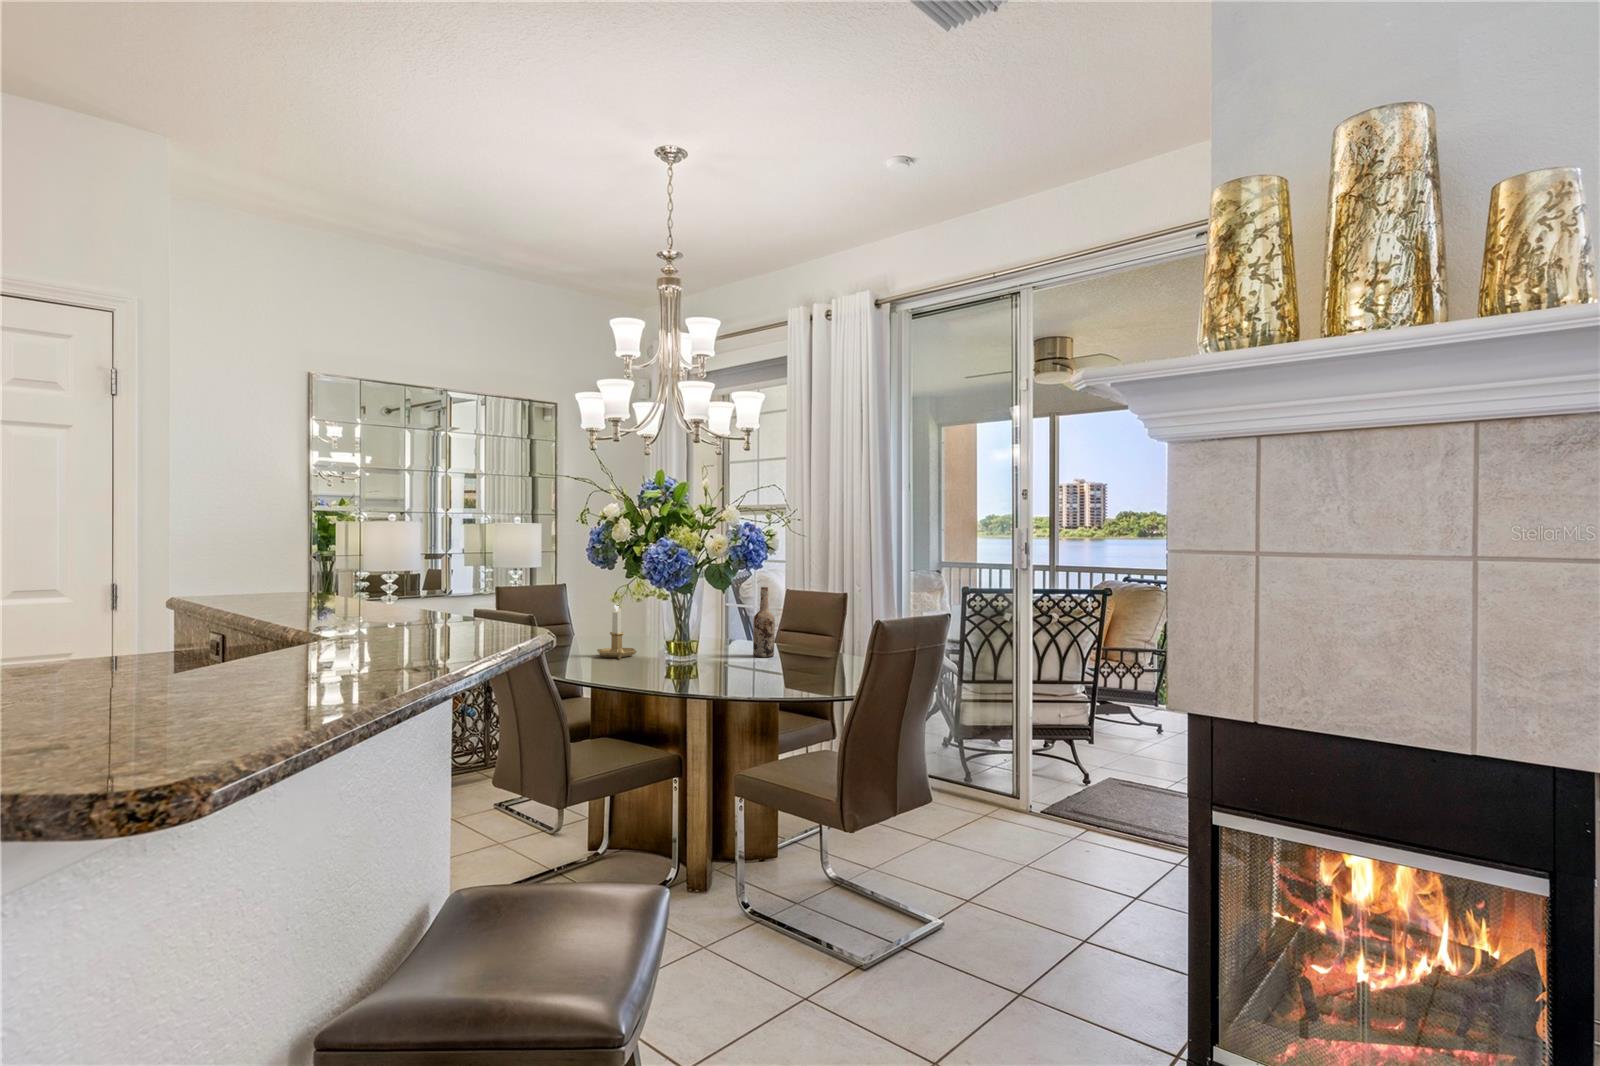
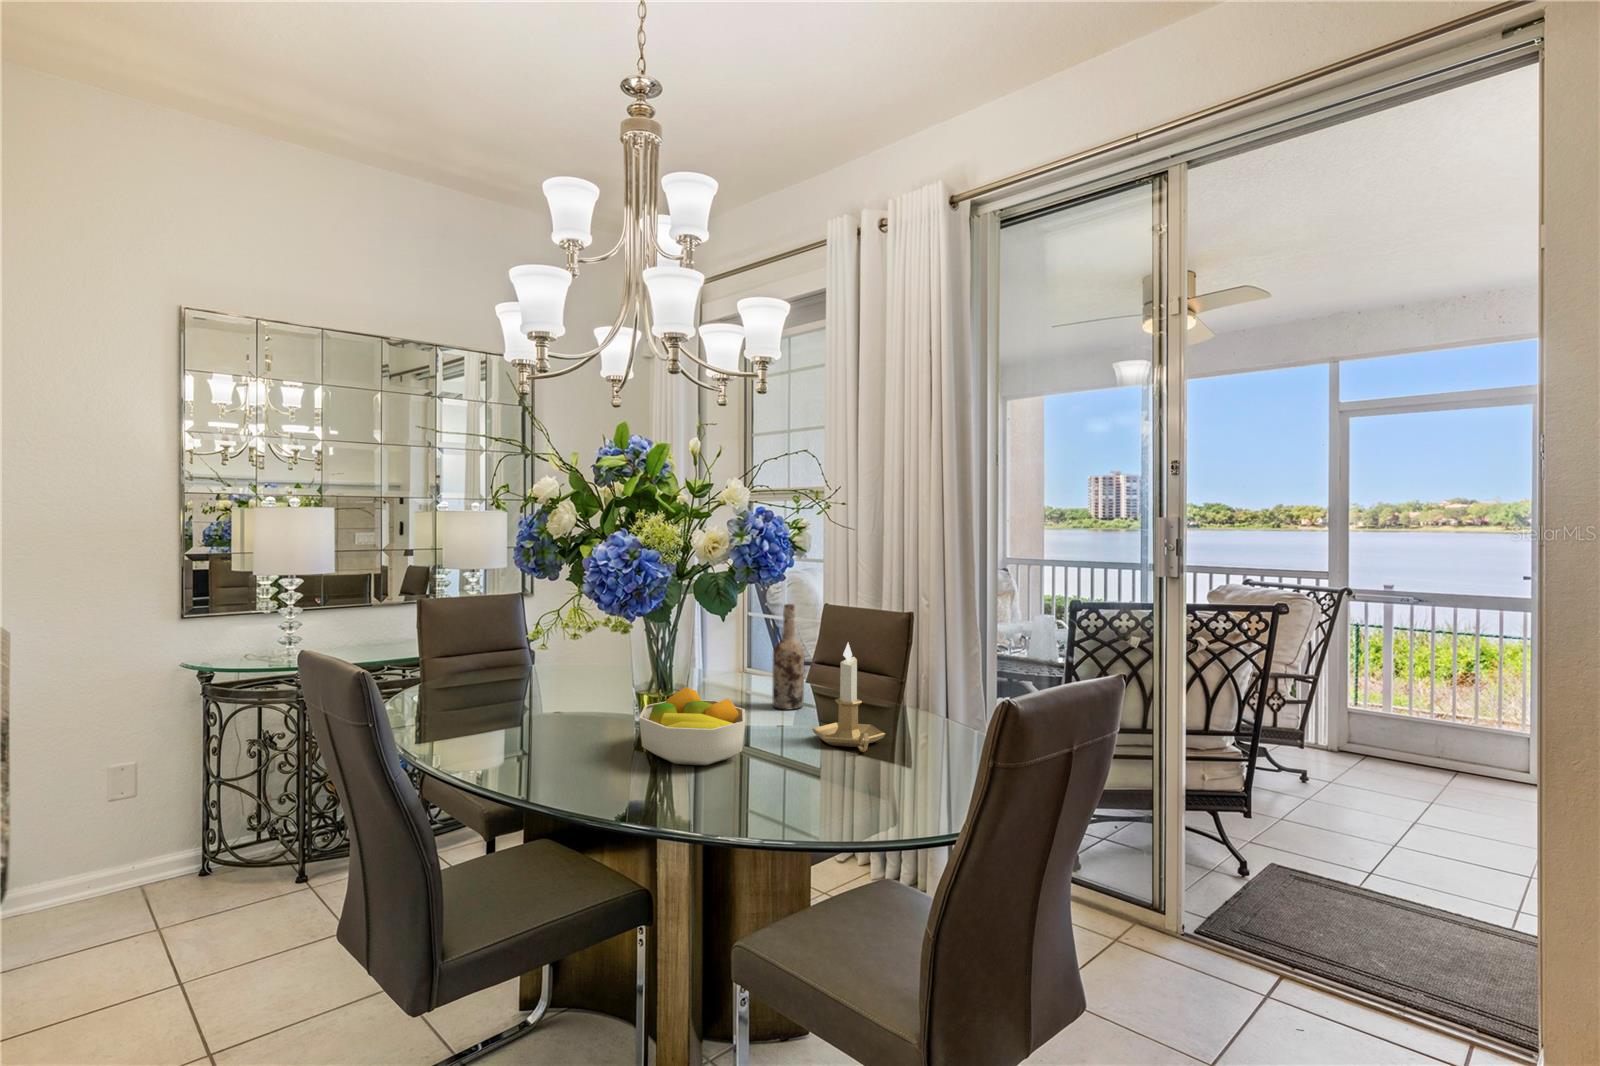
candlestick: present [597,605,637,659] -> present [812,643,885,752]
fruit bowl: none [675,637,741,680] -> present [639,687,746,765]

